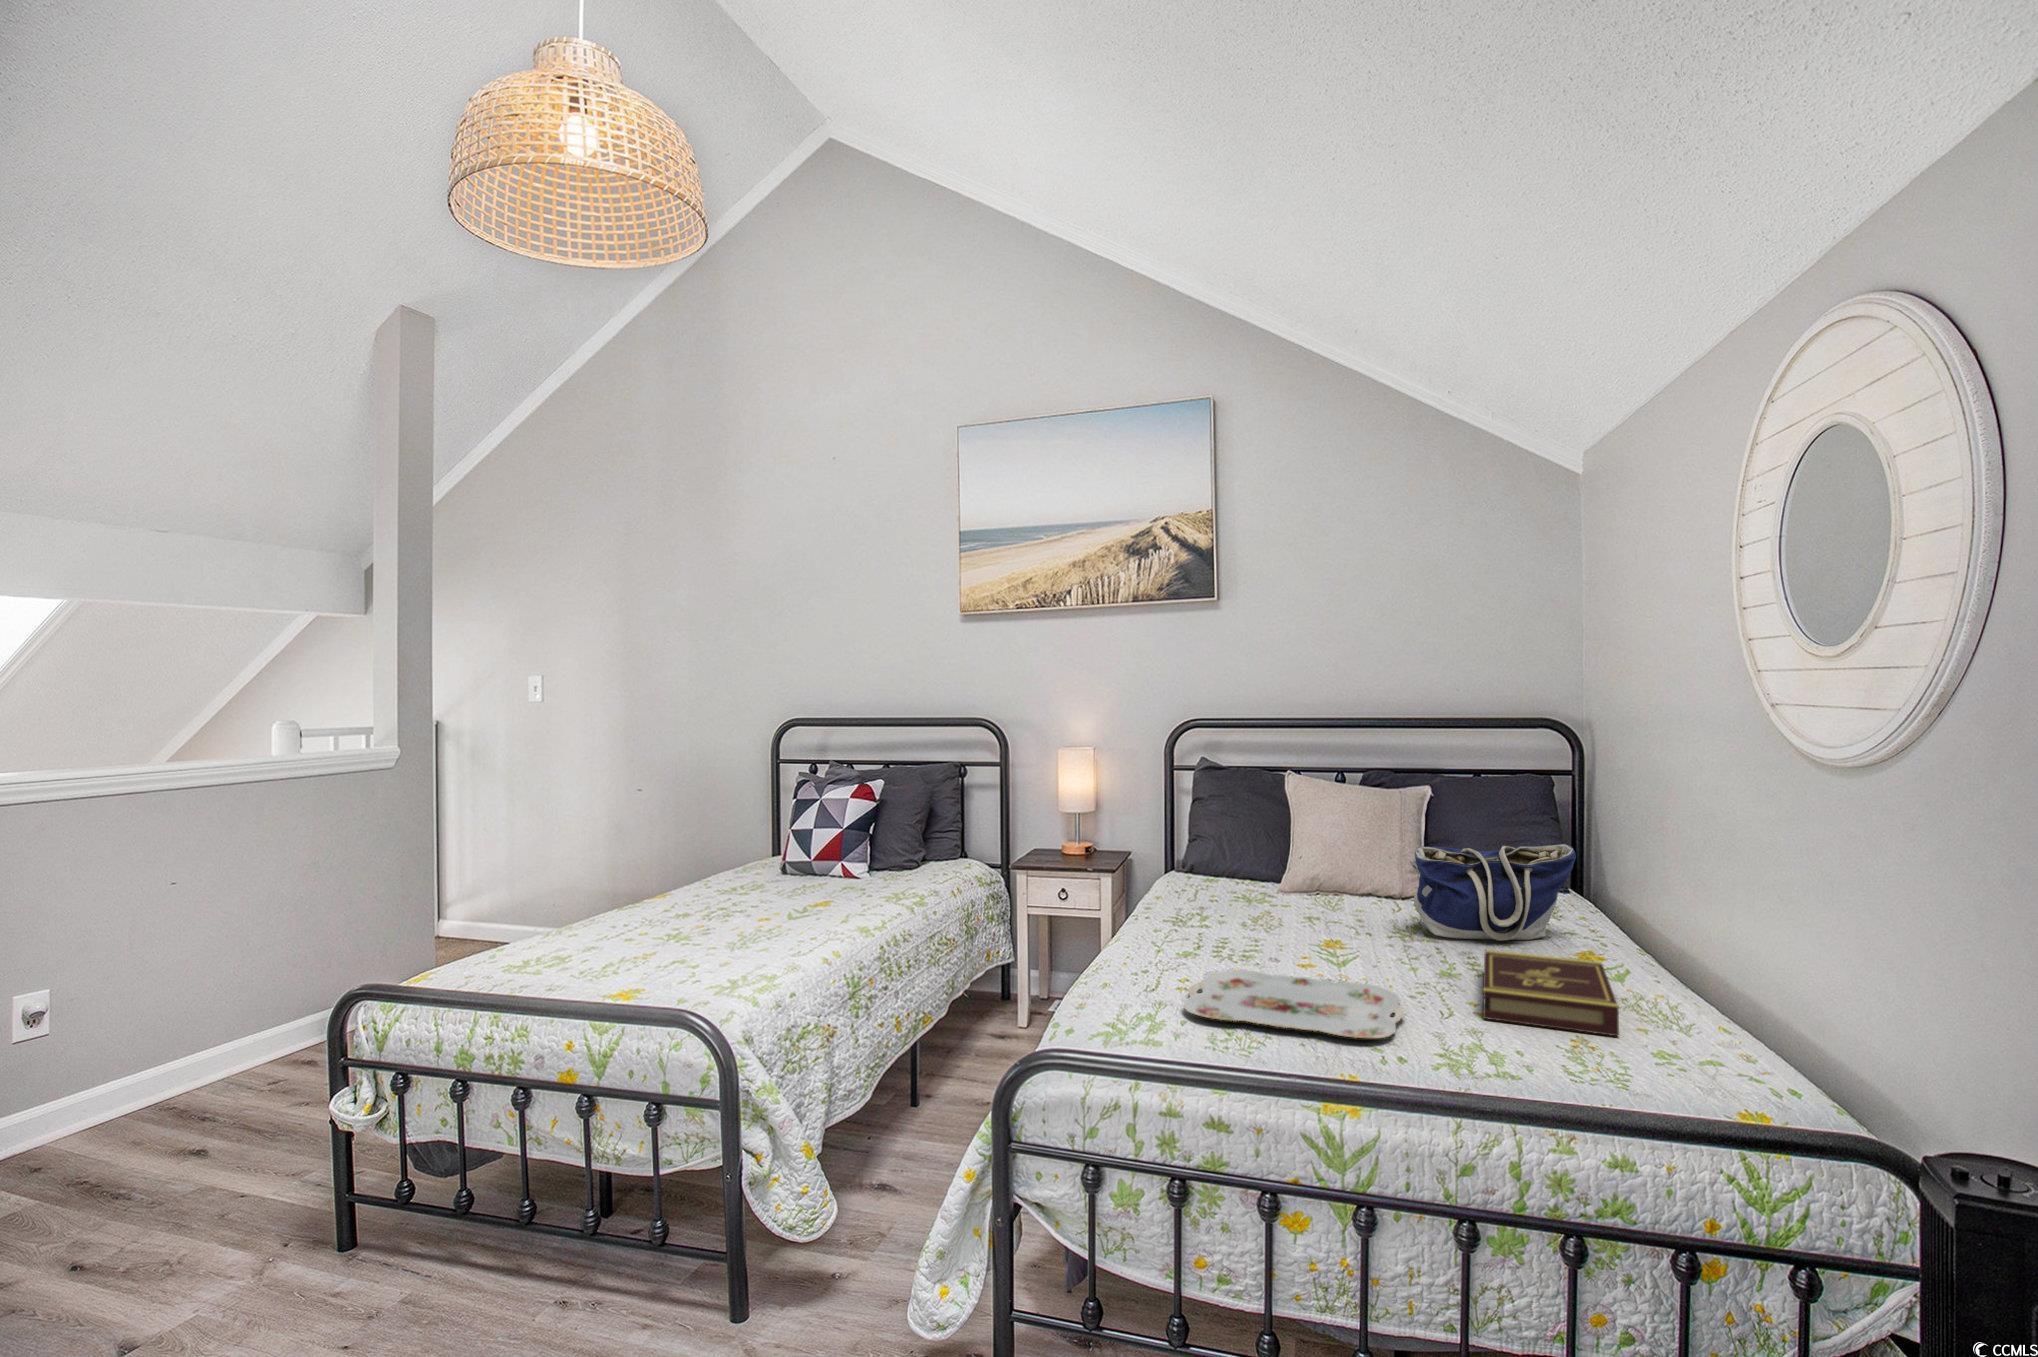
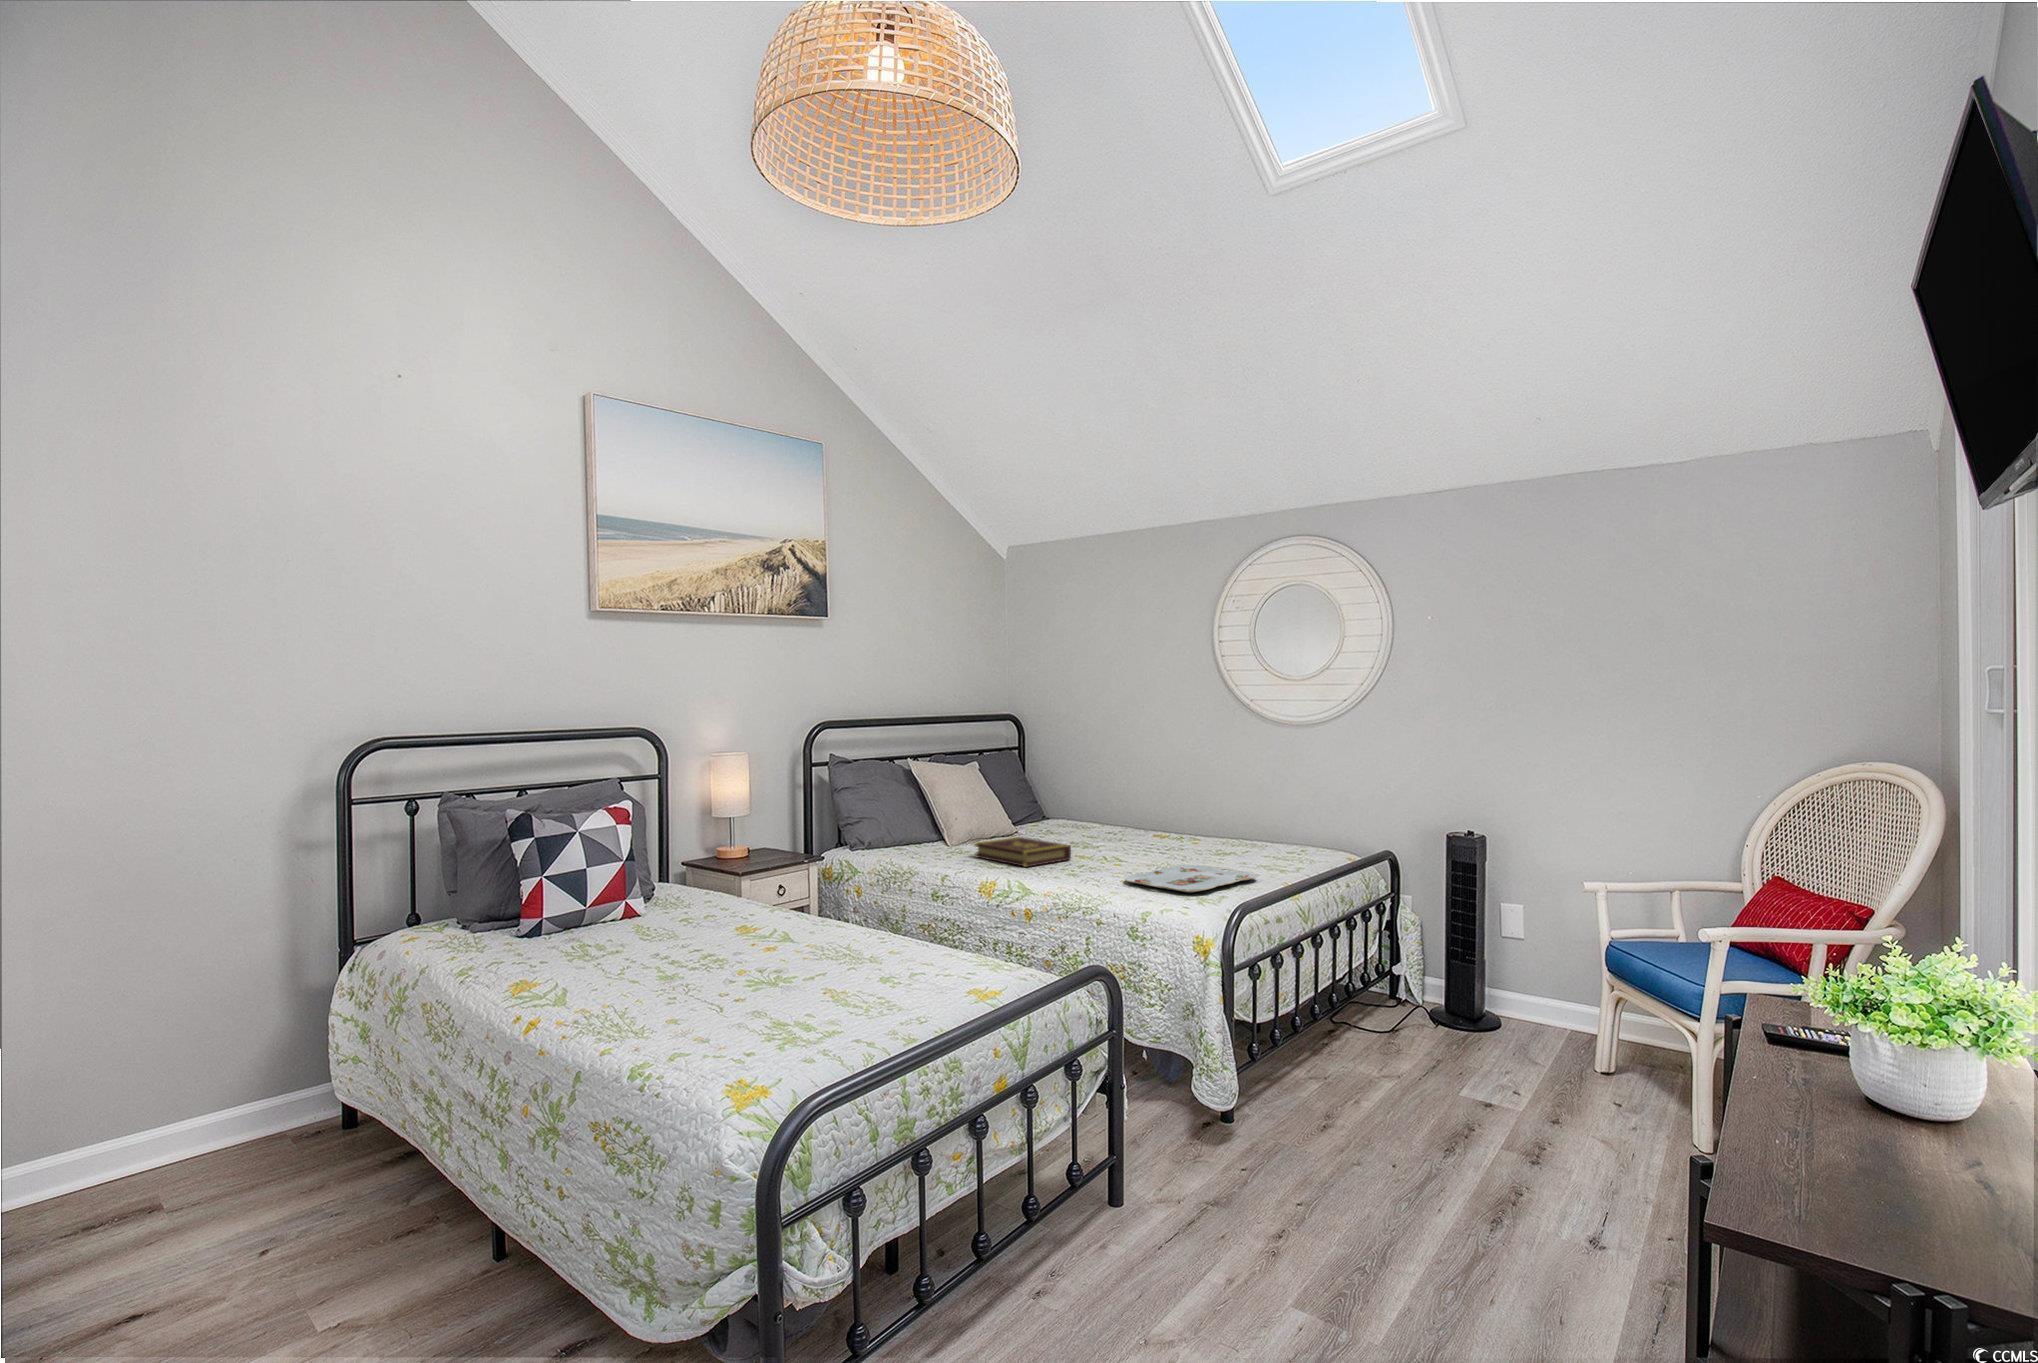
tote bag: present [1409,844,1576,941] -> none [1074,782,1145,847]
book: present [1483,950,1619,1036] -> present [974,837,1071,867]

